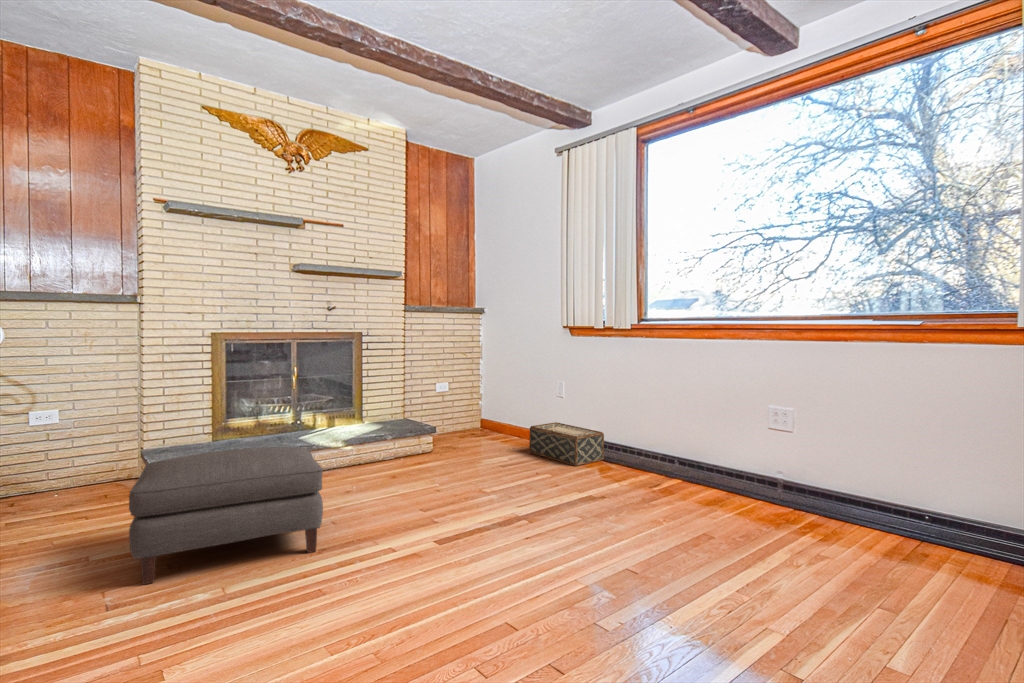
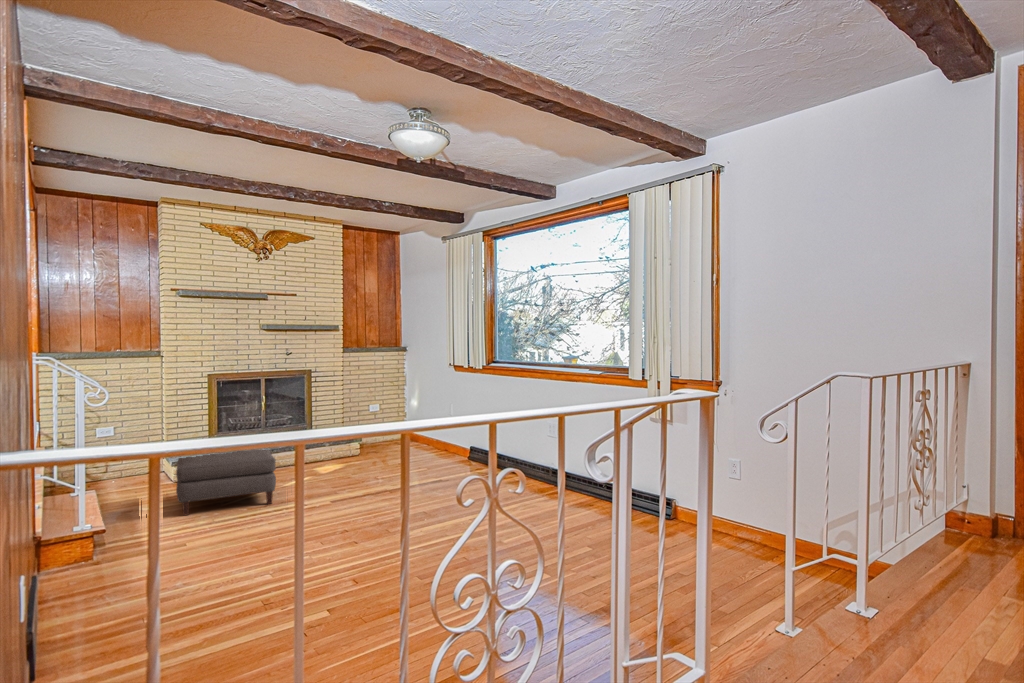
woven basket: present [529,422,604,466] -> none [428,434,475,463]

